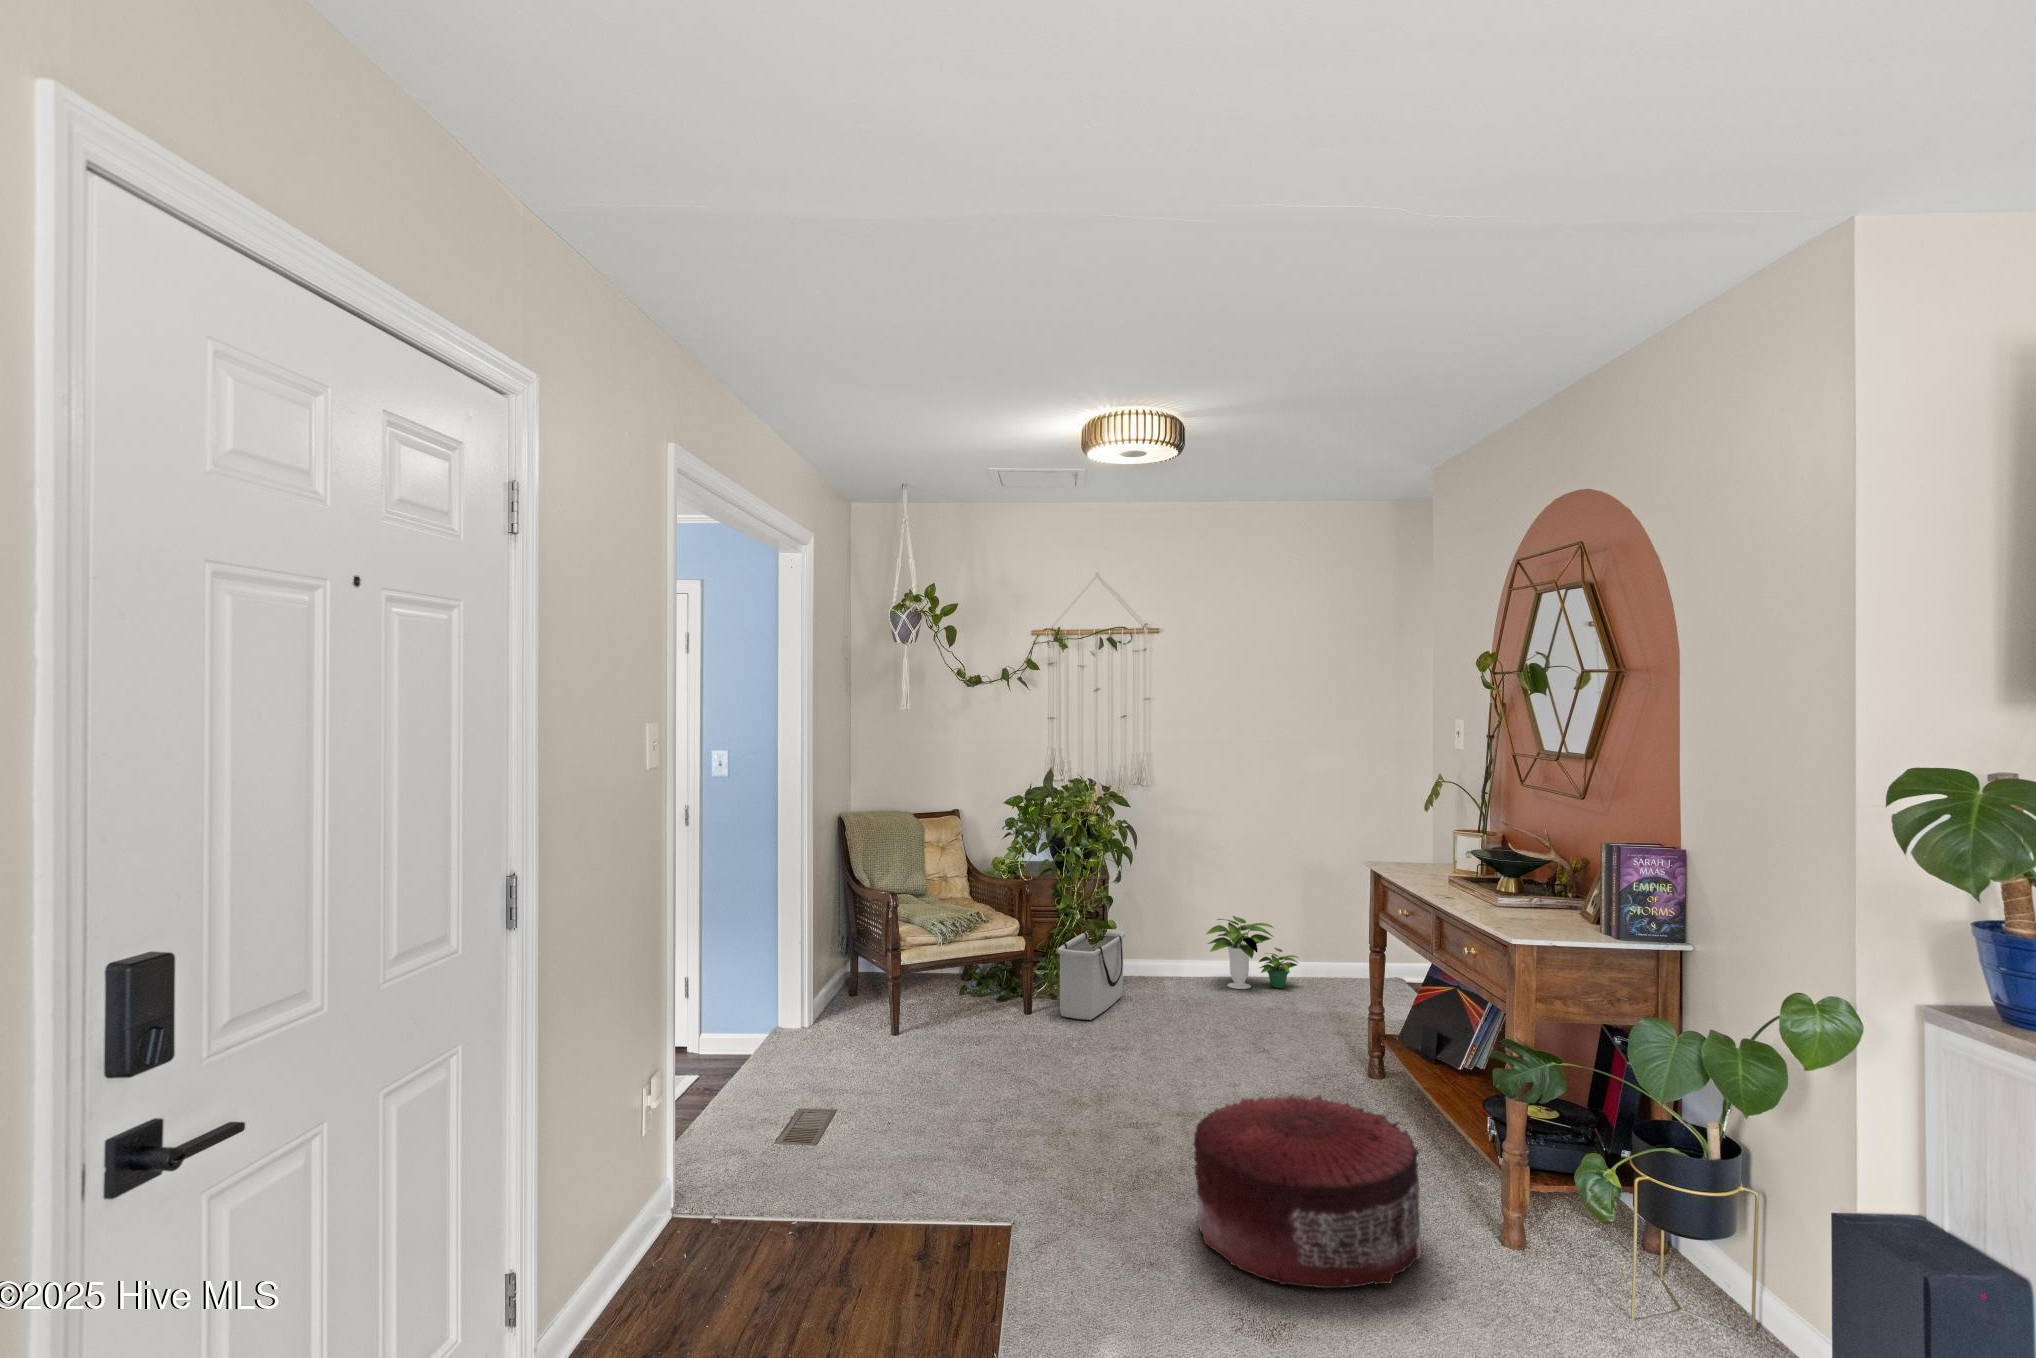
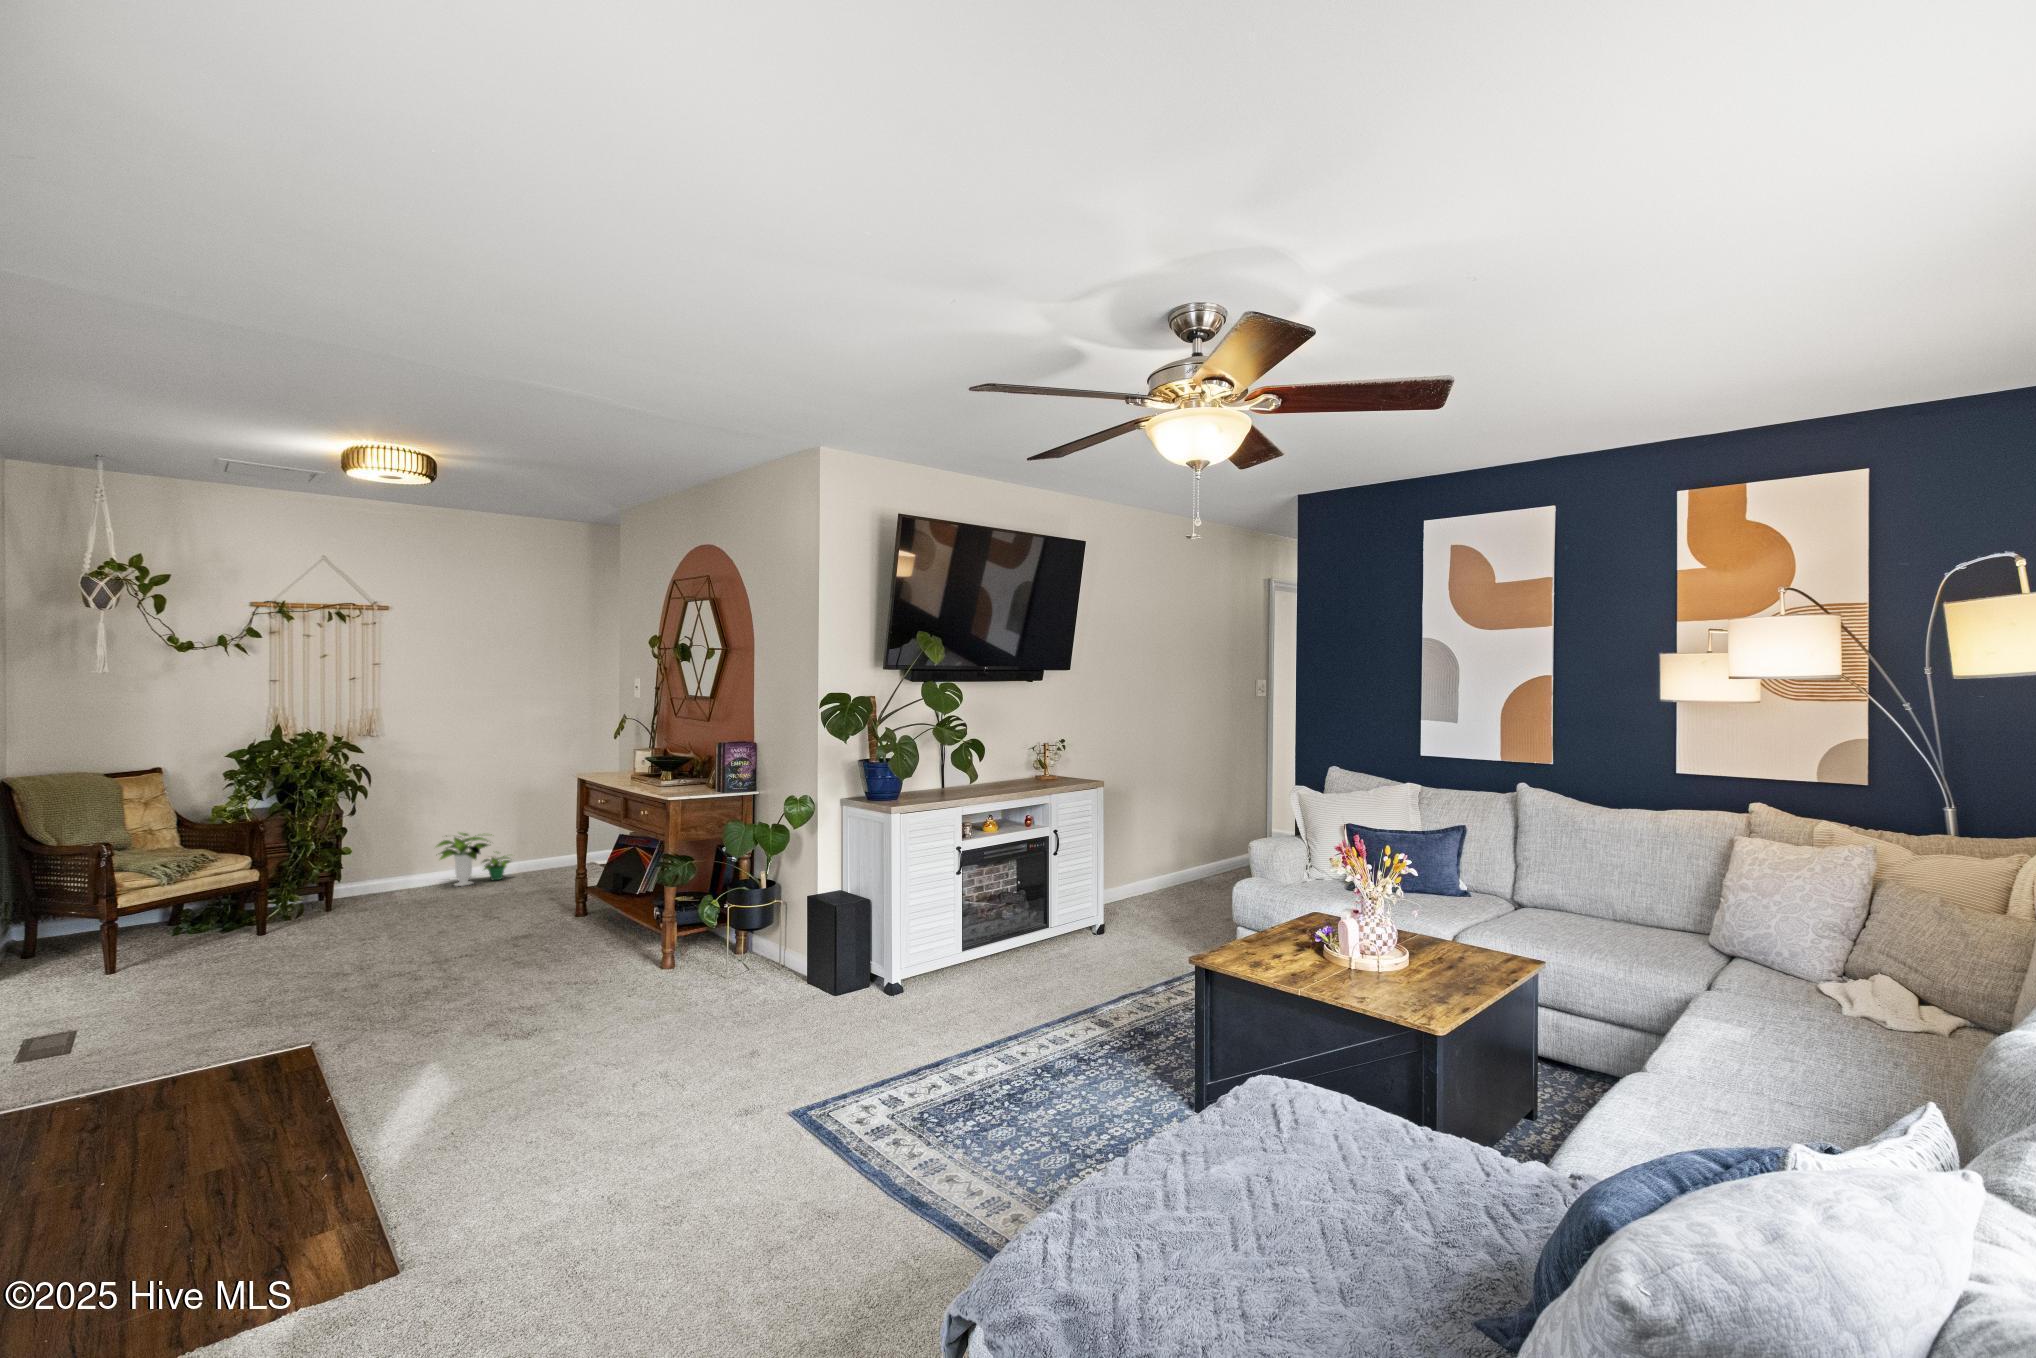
storage bin: present [1057,930,1125,1020] -> none [295,854,360,927]
pouf: present [1194,1095,1421,1288] -> none [455,916,612,1025]

